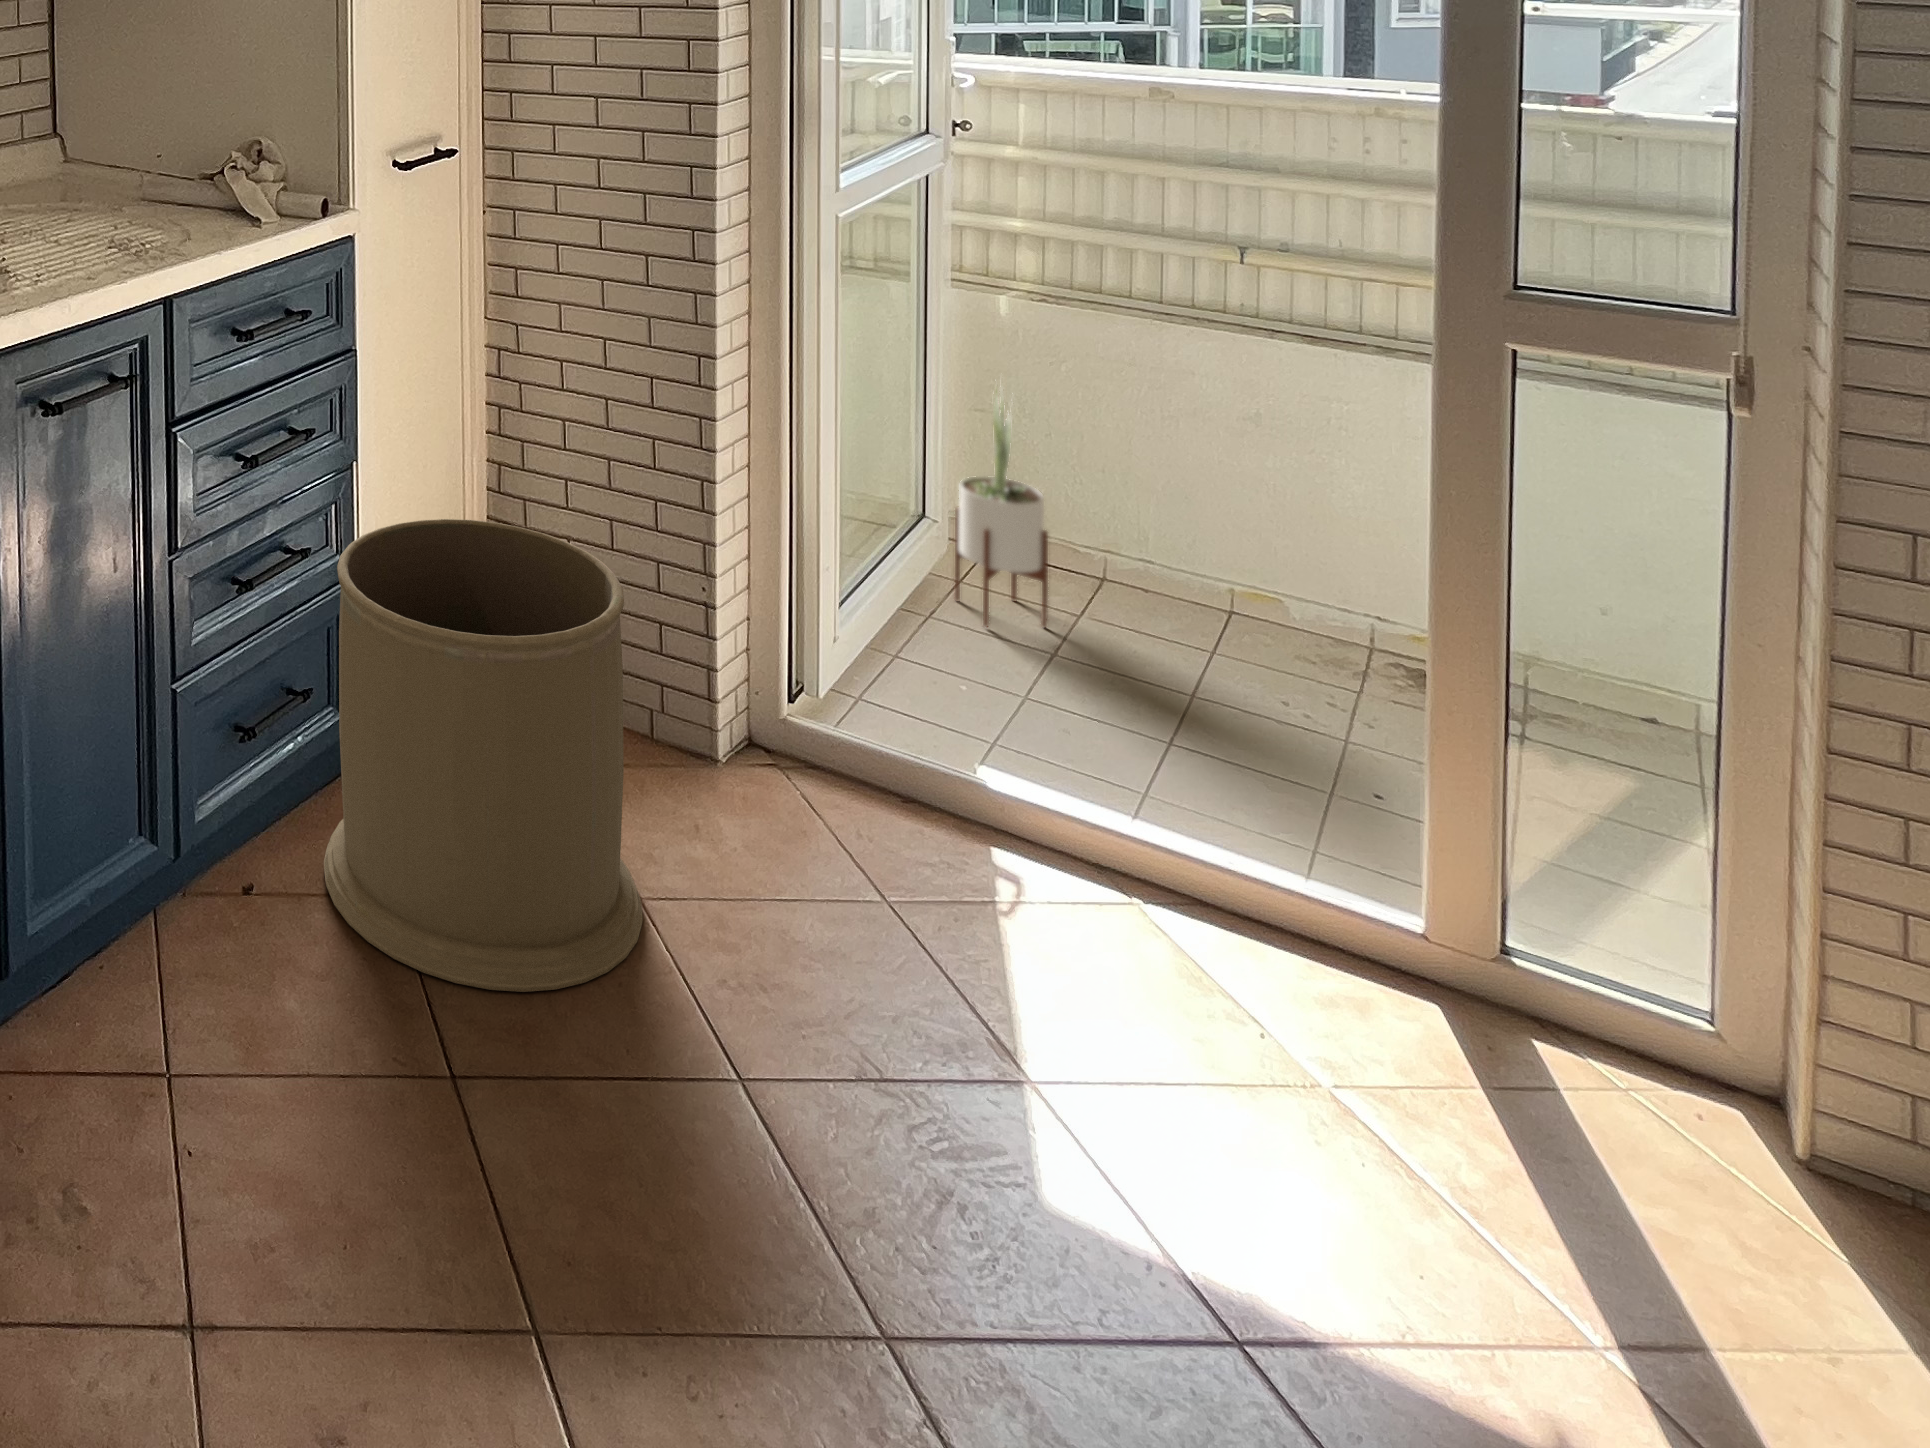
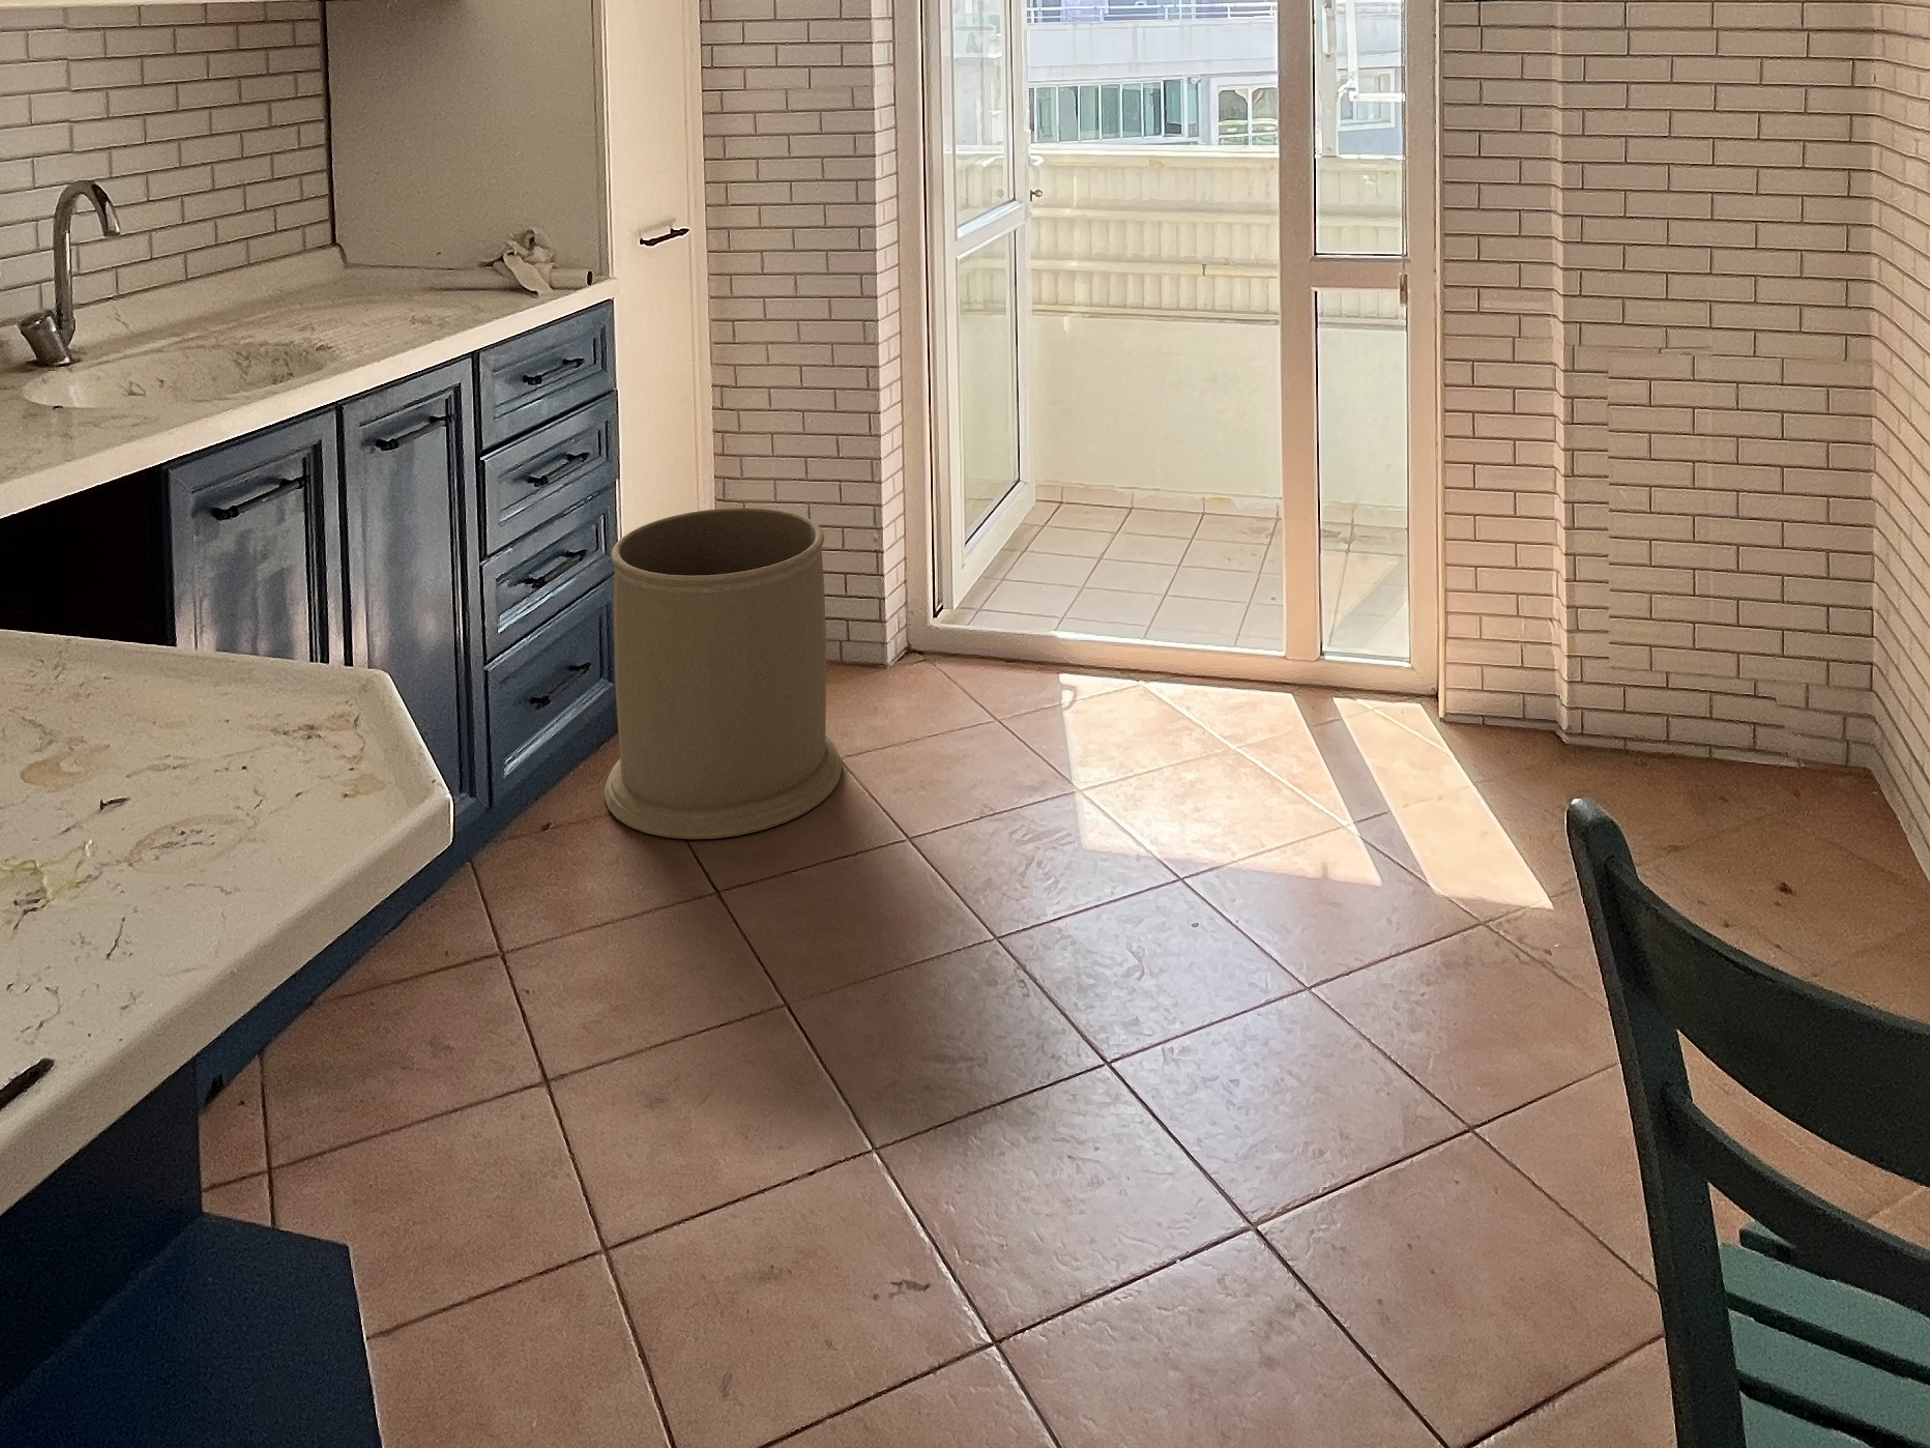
potted plant: present [954,398,1048,627] -> none [1038,366,1095,547]

